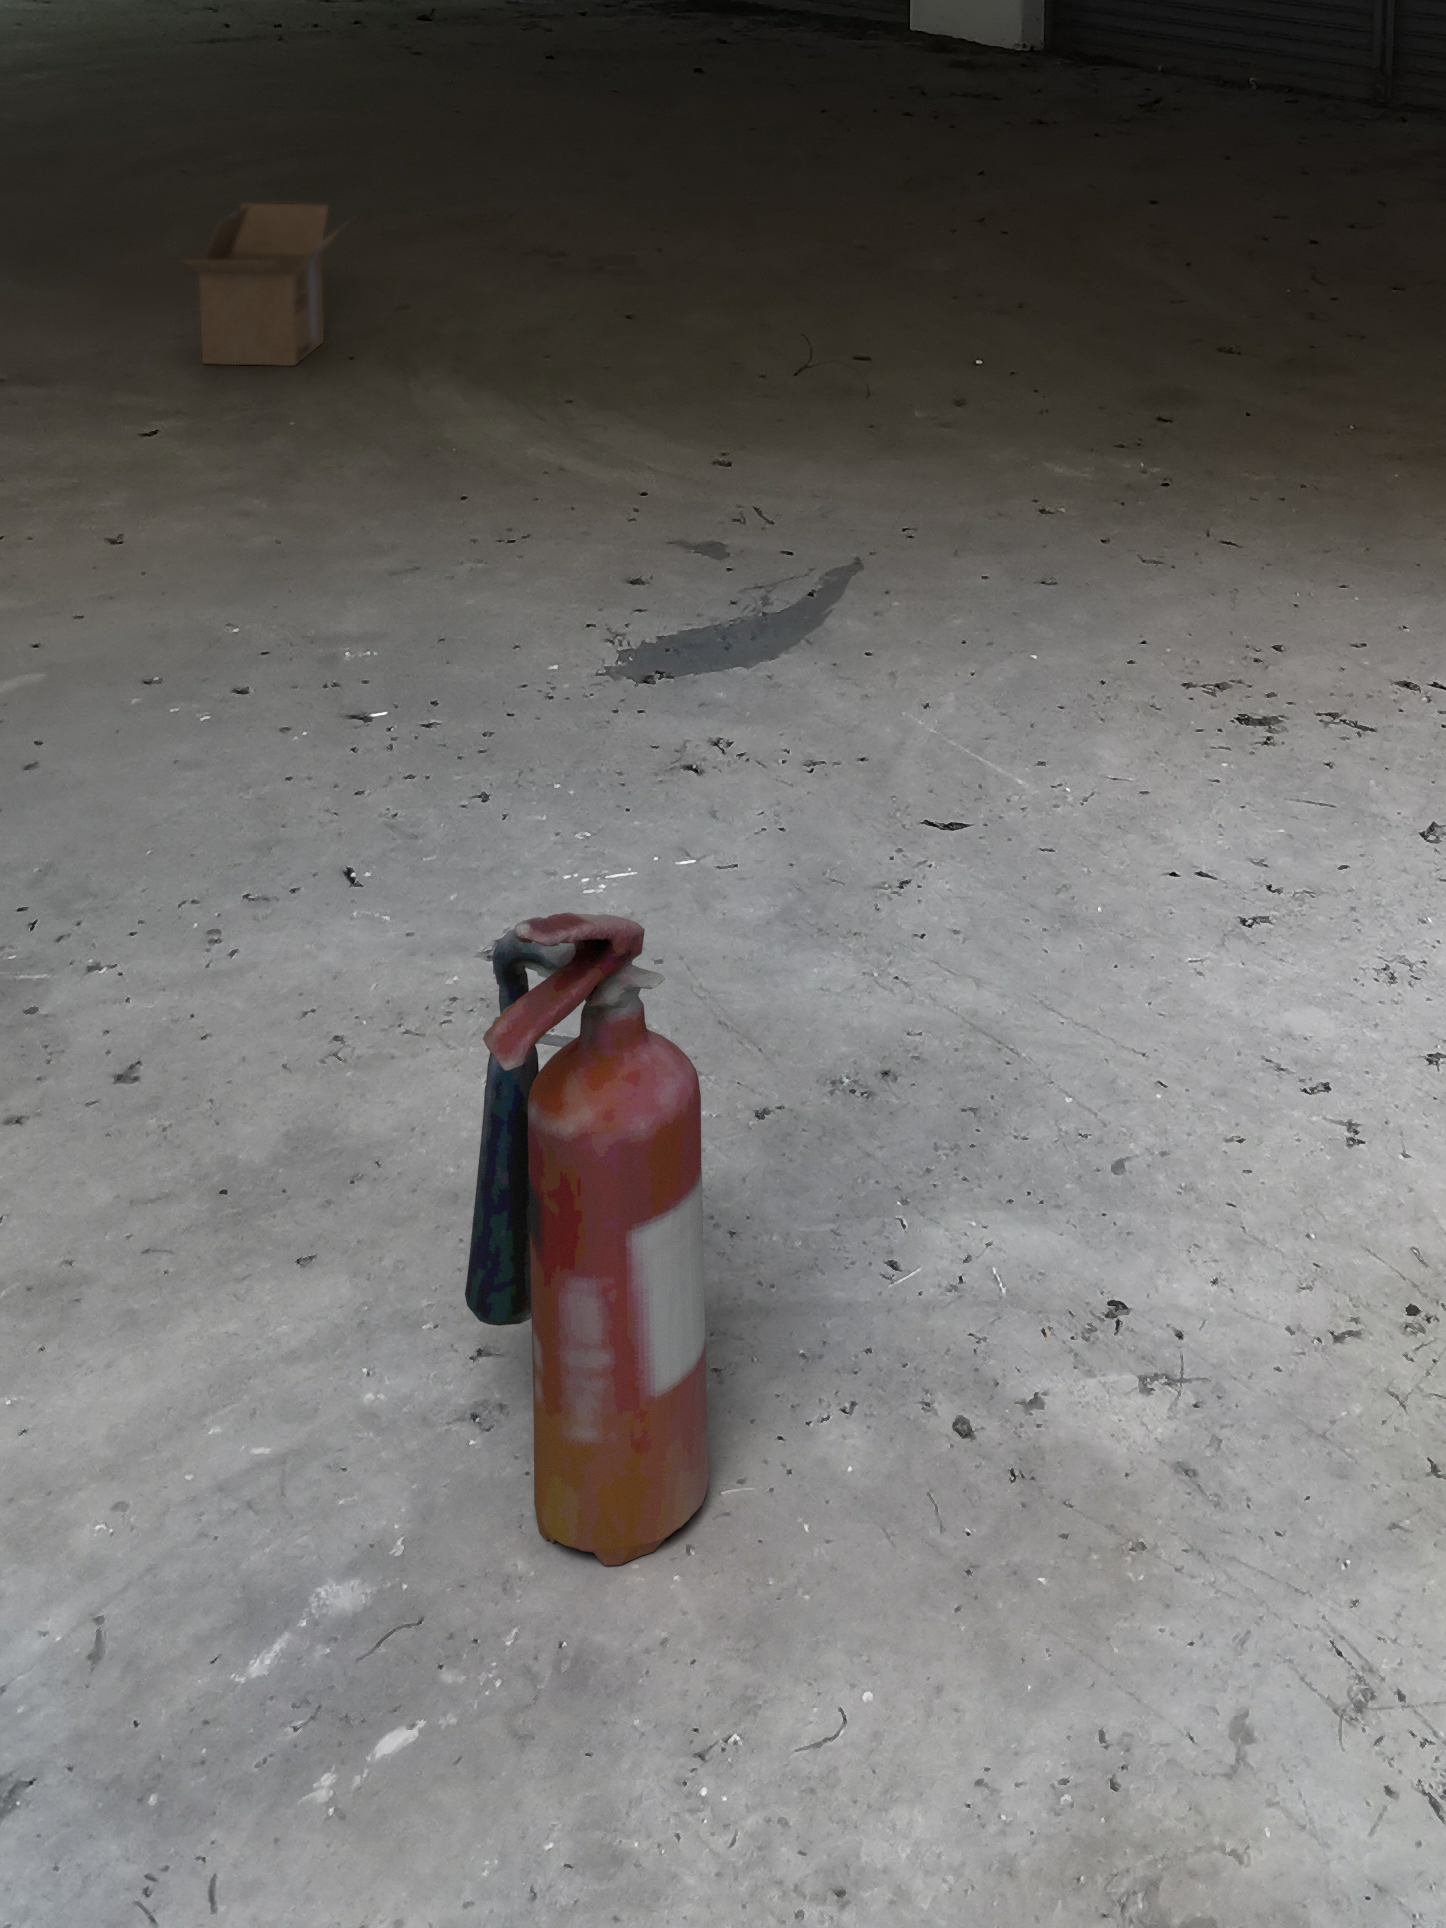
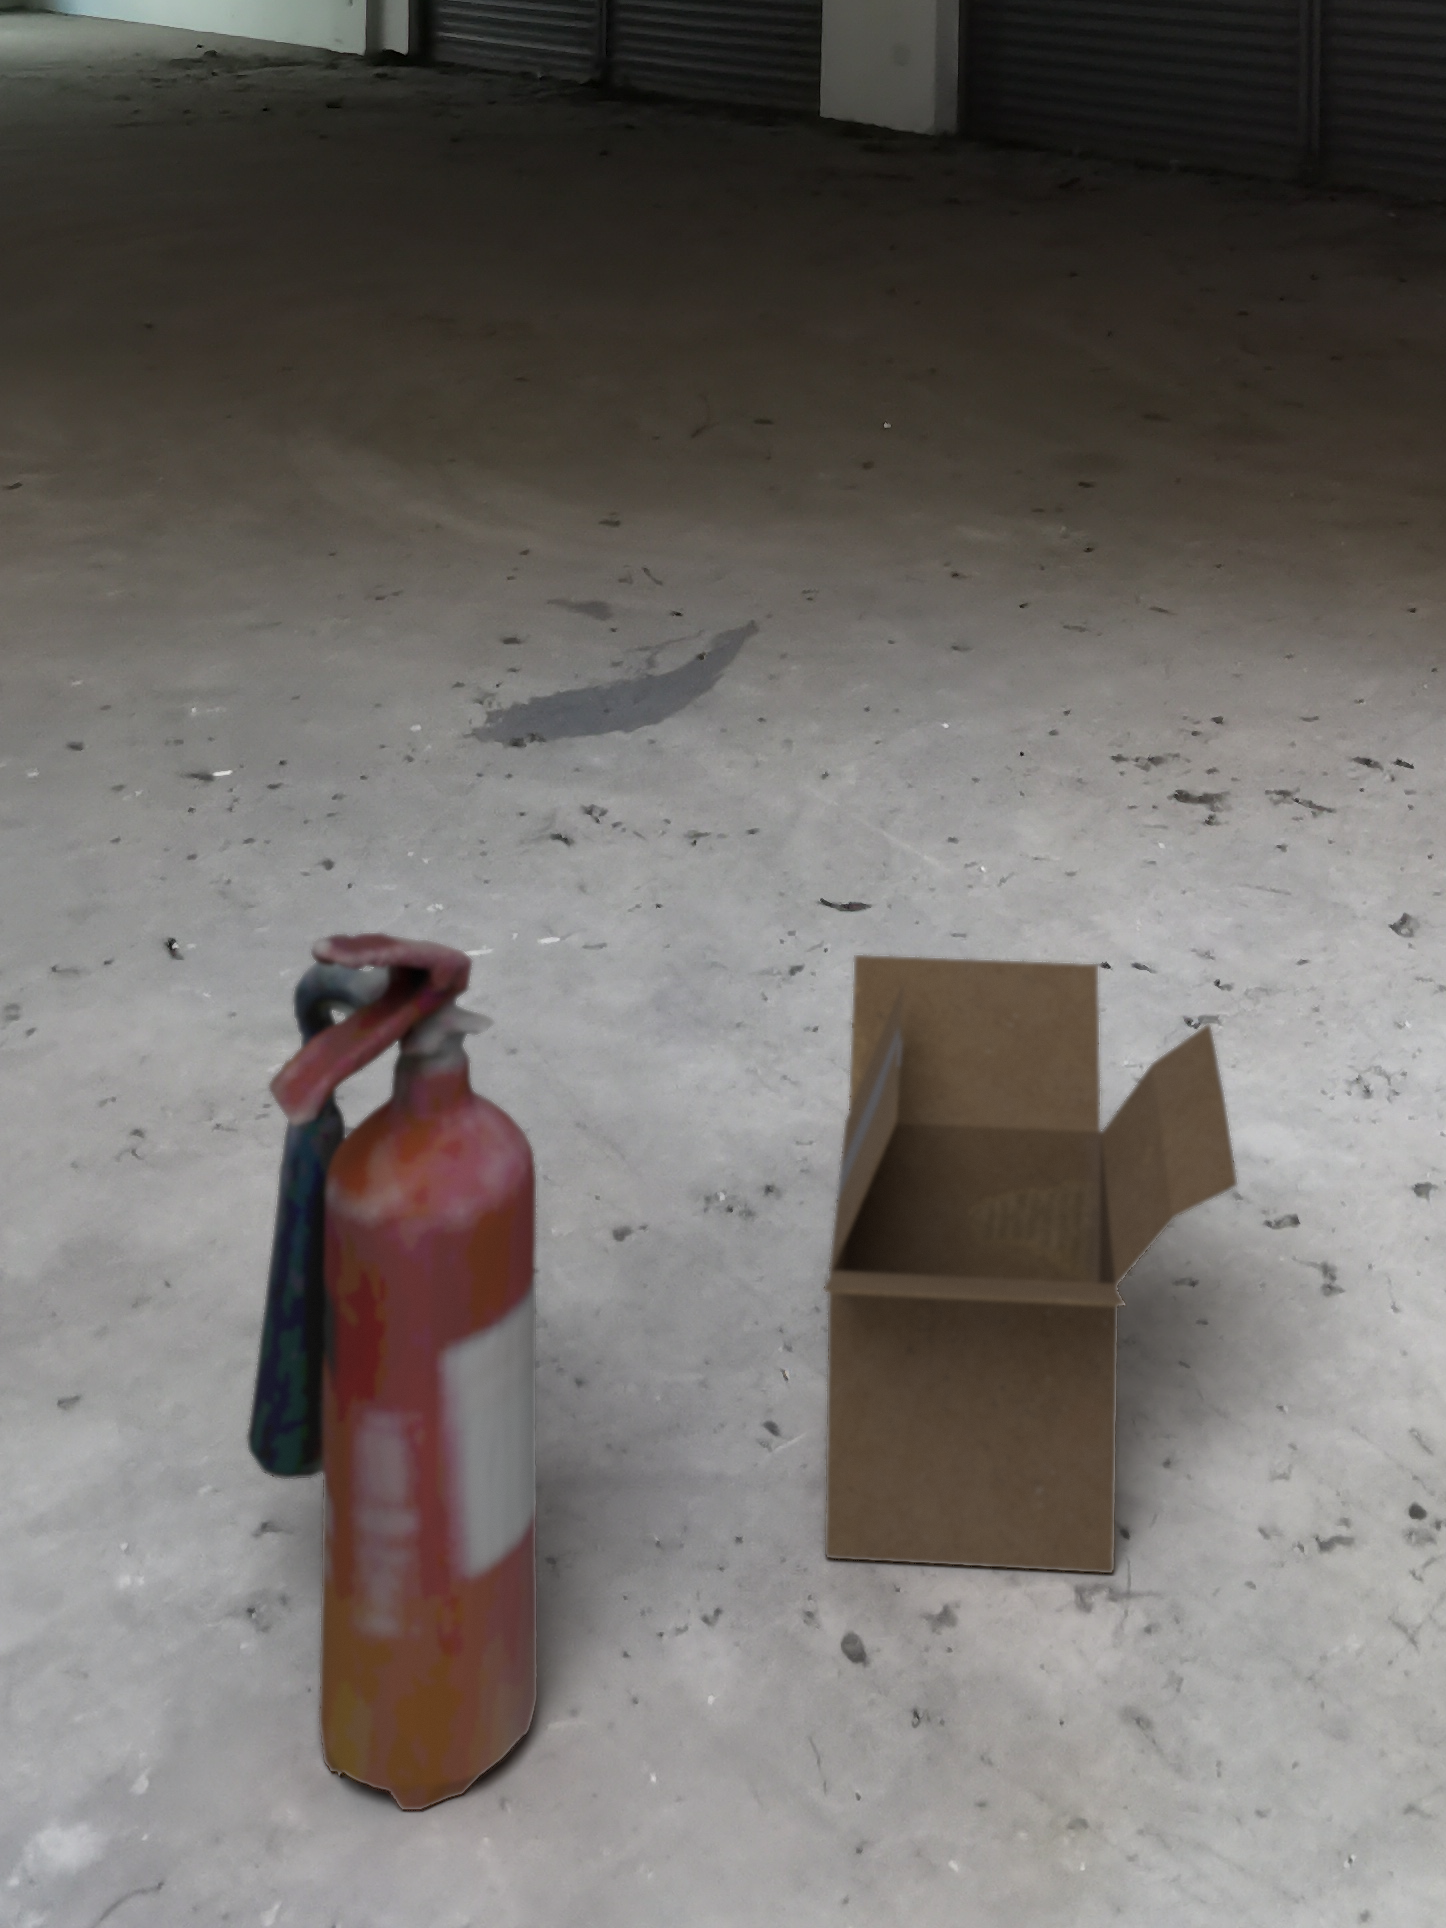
cardboard box: present [183,203,338,366] -> present [824,955,1237,1573]

